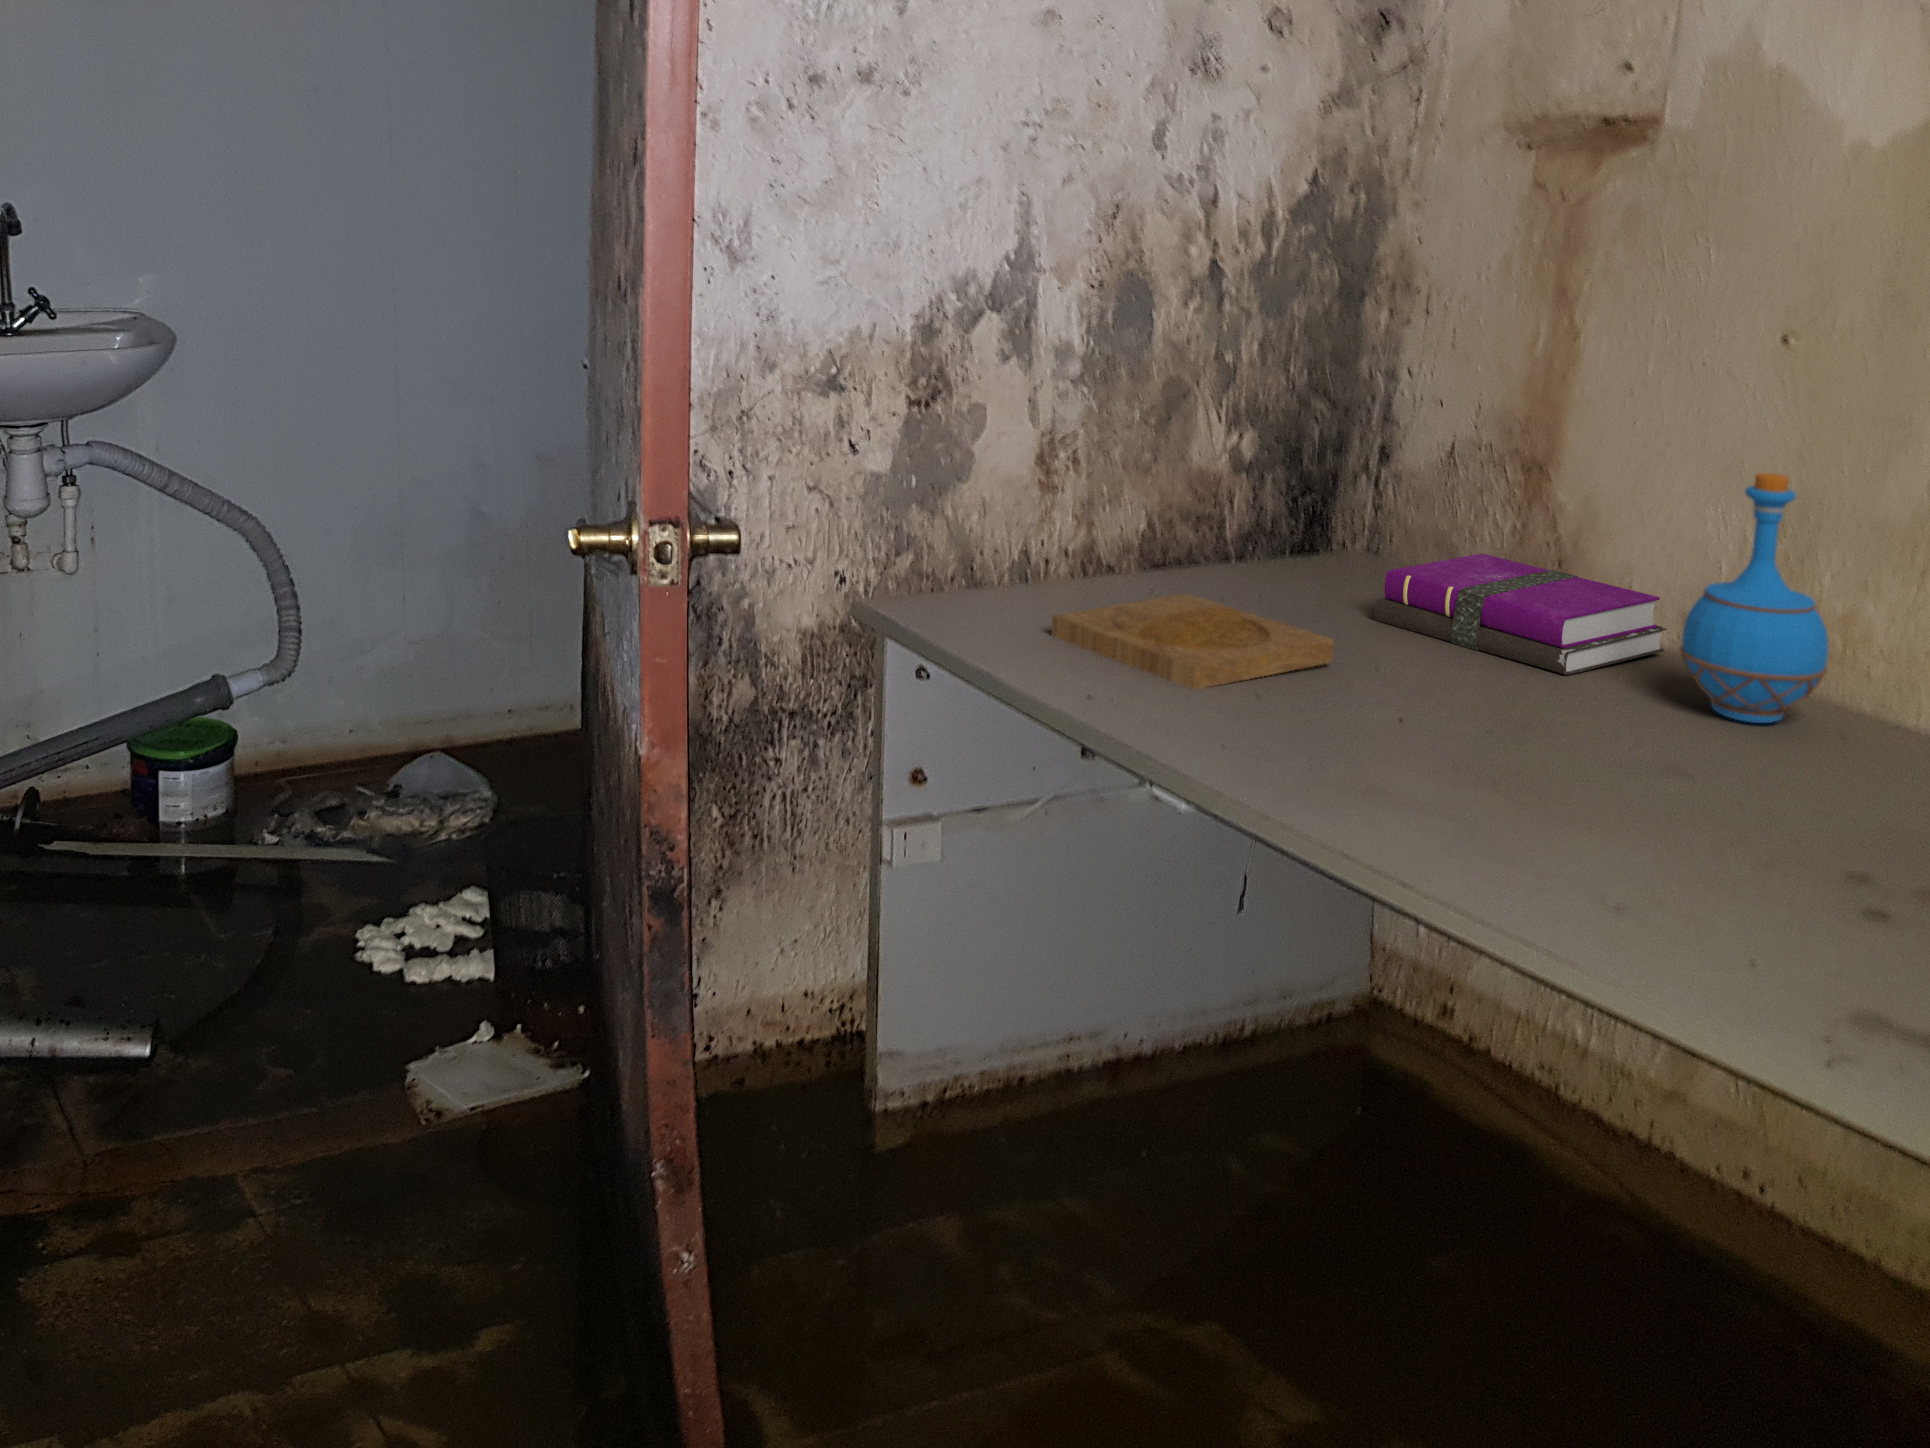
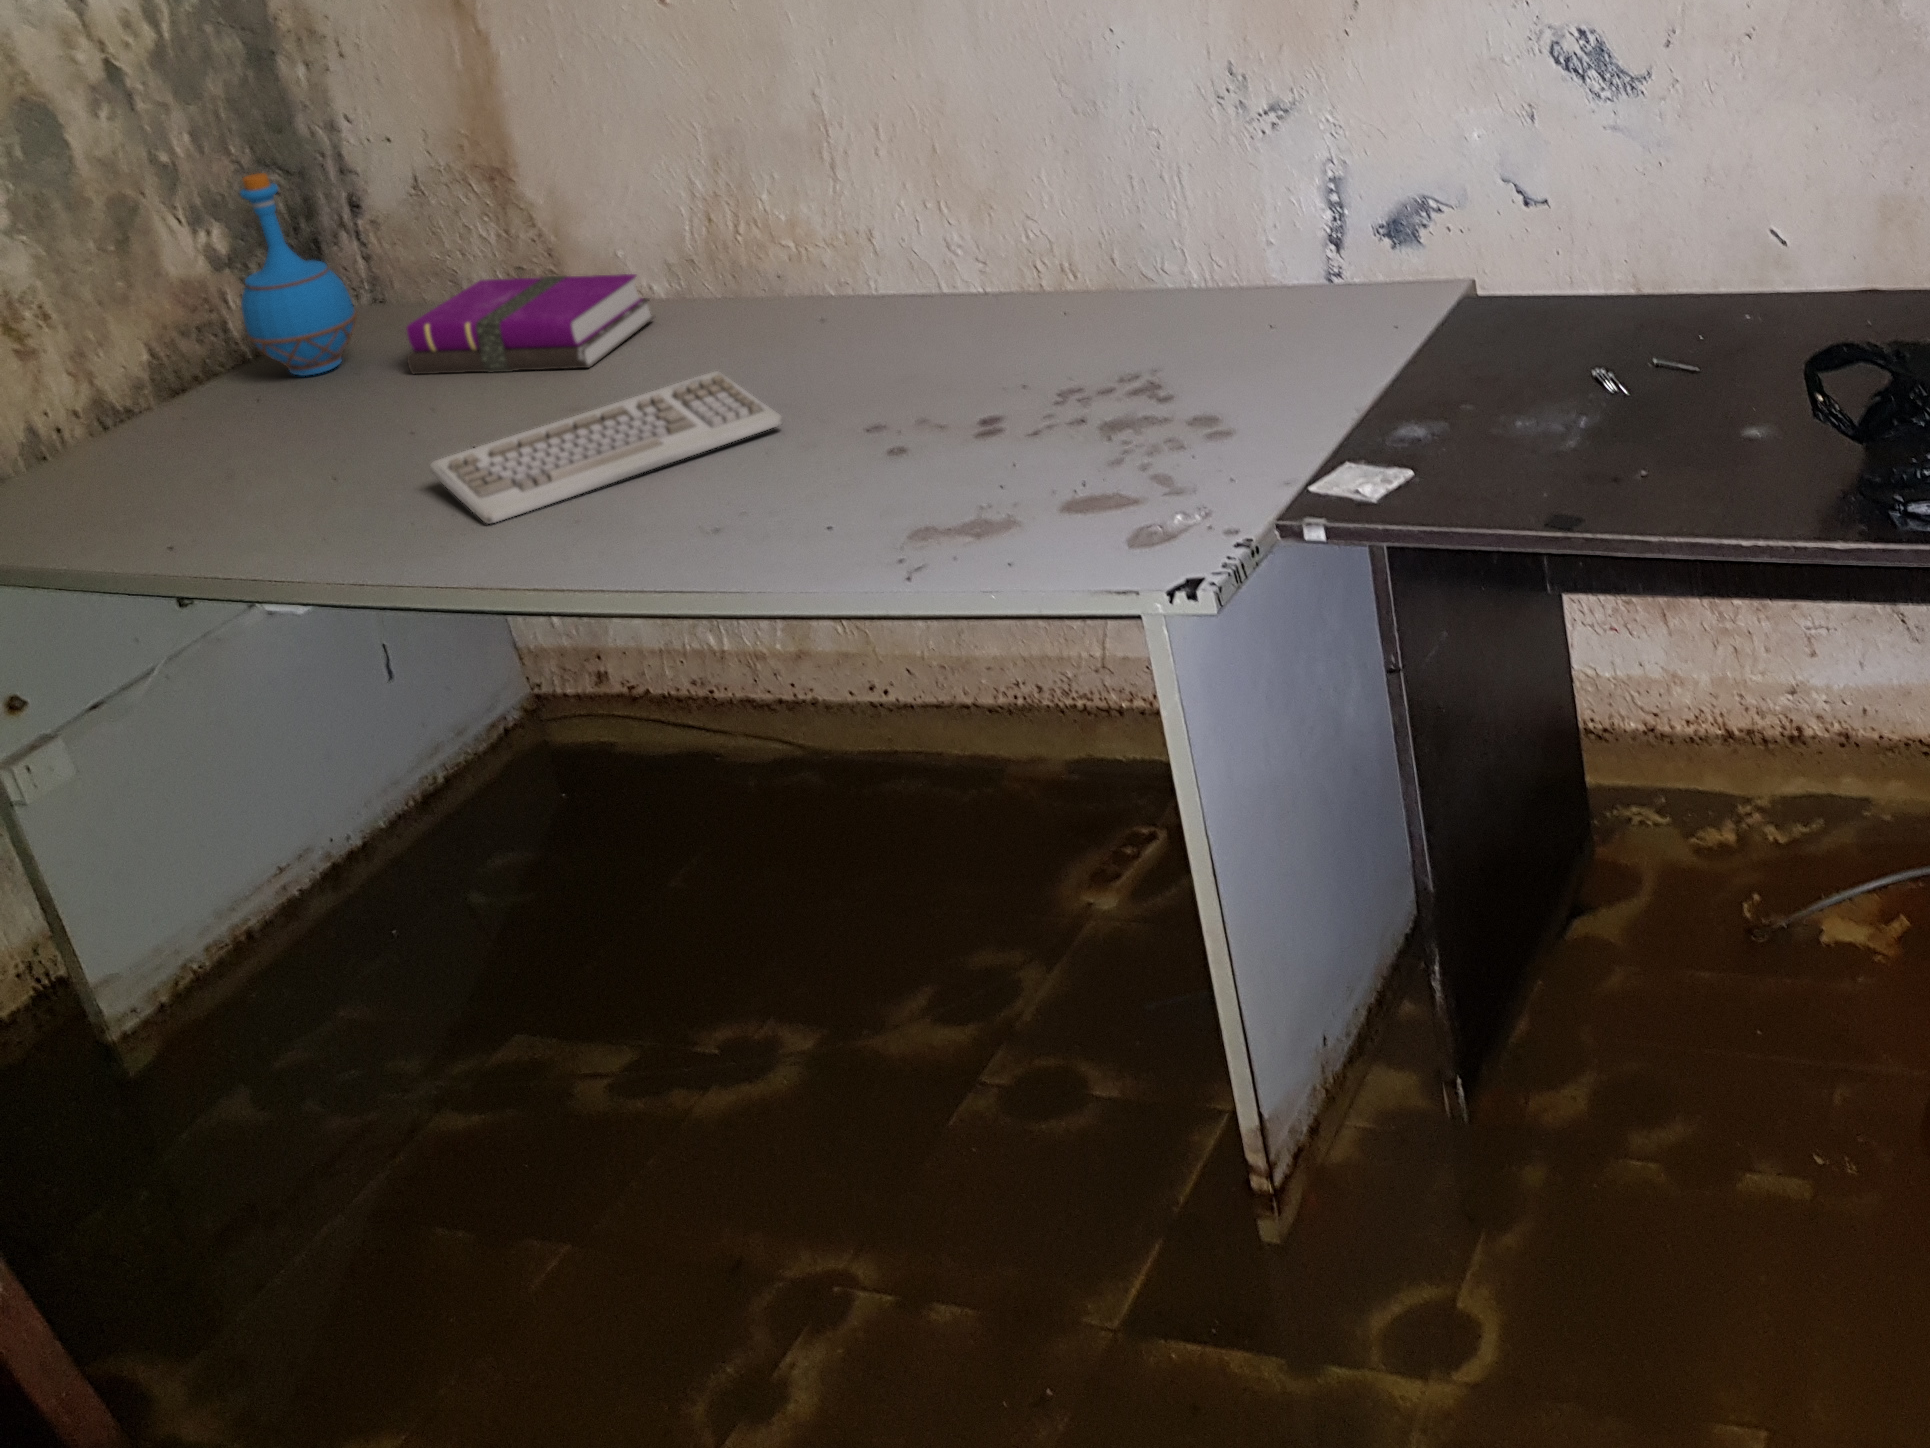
bottle: present [1680,473,1829,723] -> present [240,173,357,376]
tray: present [1052,593,1334,690] -> none [98,411,393,511]
keyboard: none [1352,700,1797,814] -> present [430,371,783,524]

